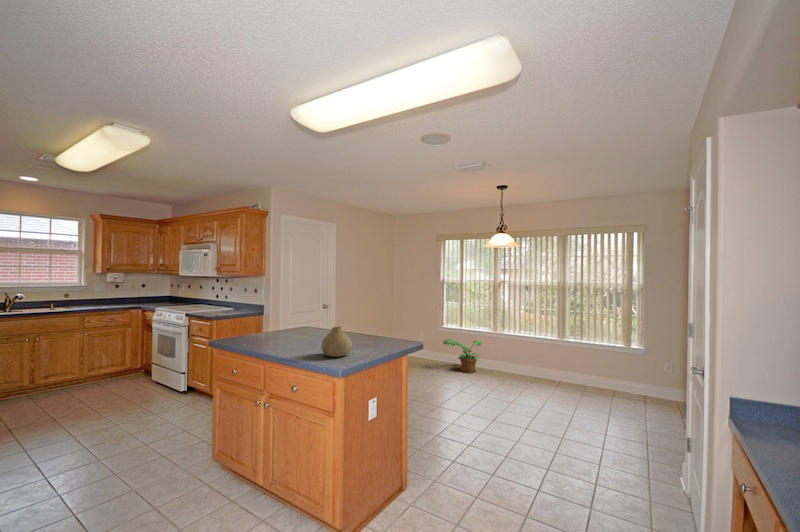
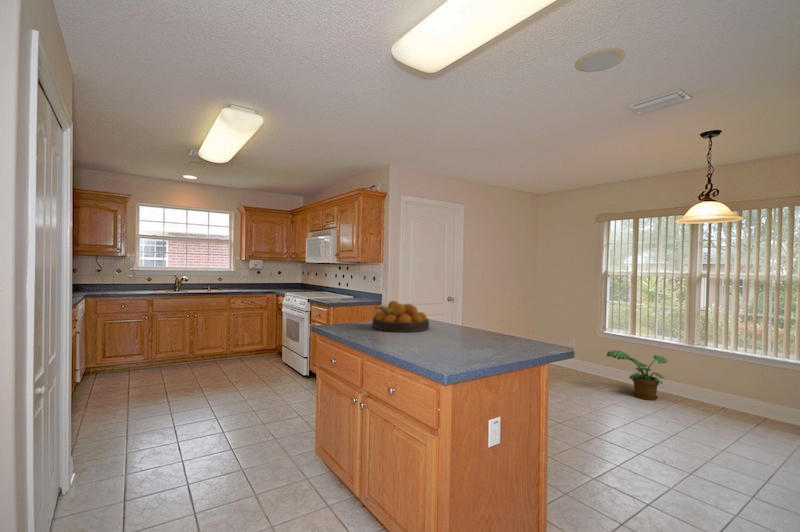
fruit bowl: none [272,315,319,340] -> present [372,301,429,332]
vase: present [321,327,352,357] -> none [419,315,462,357]

